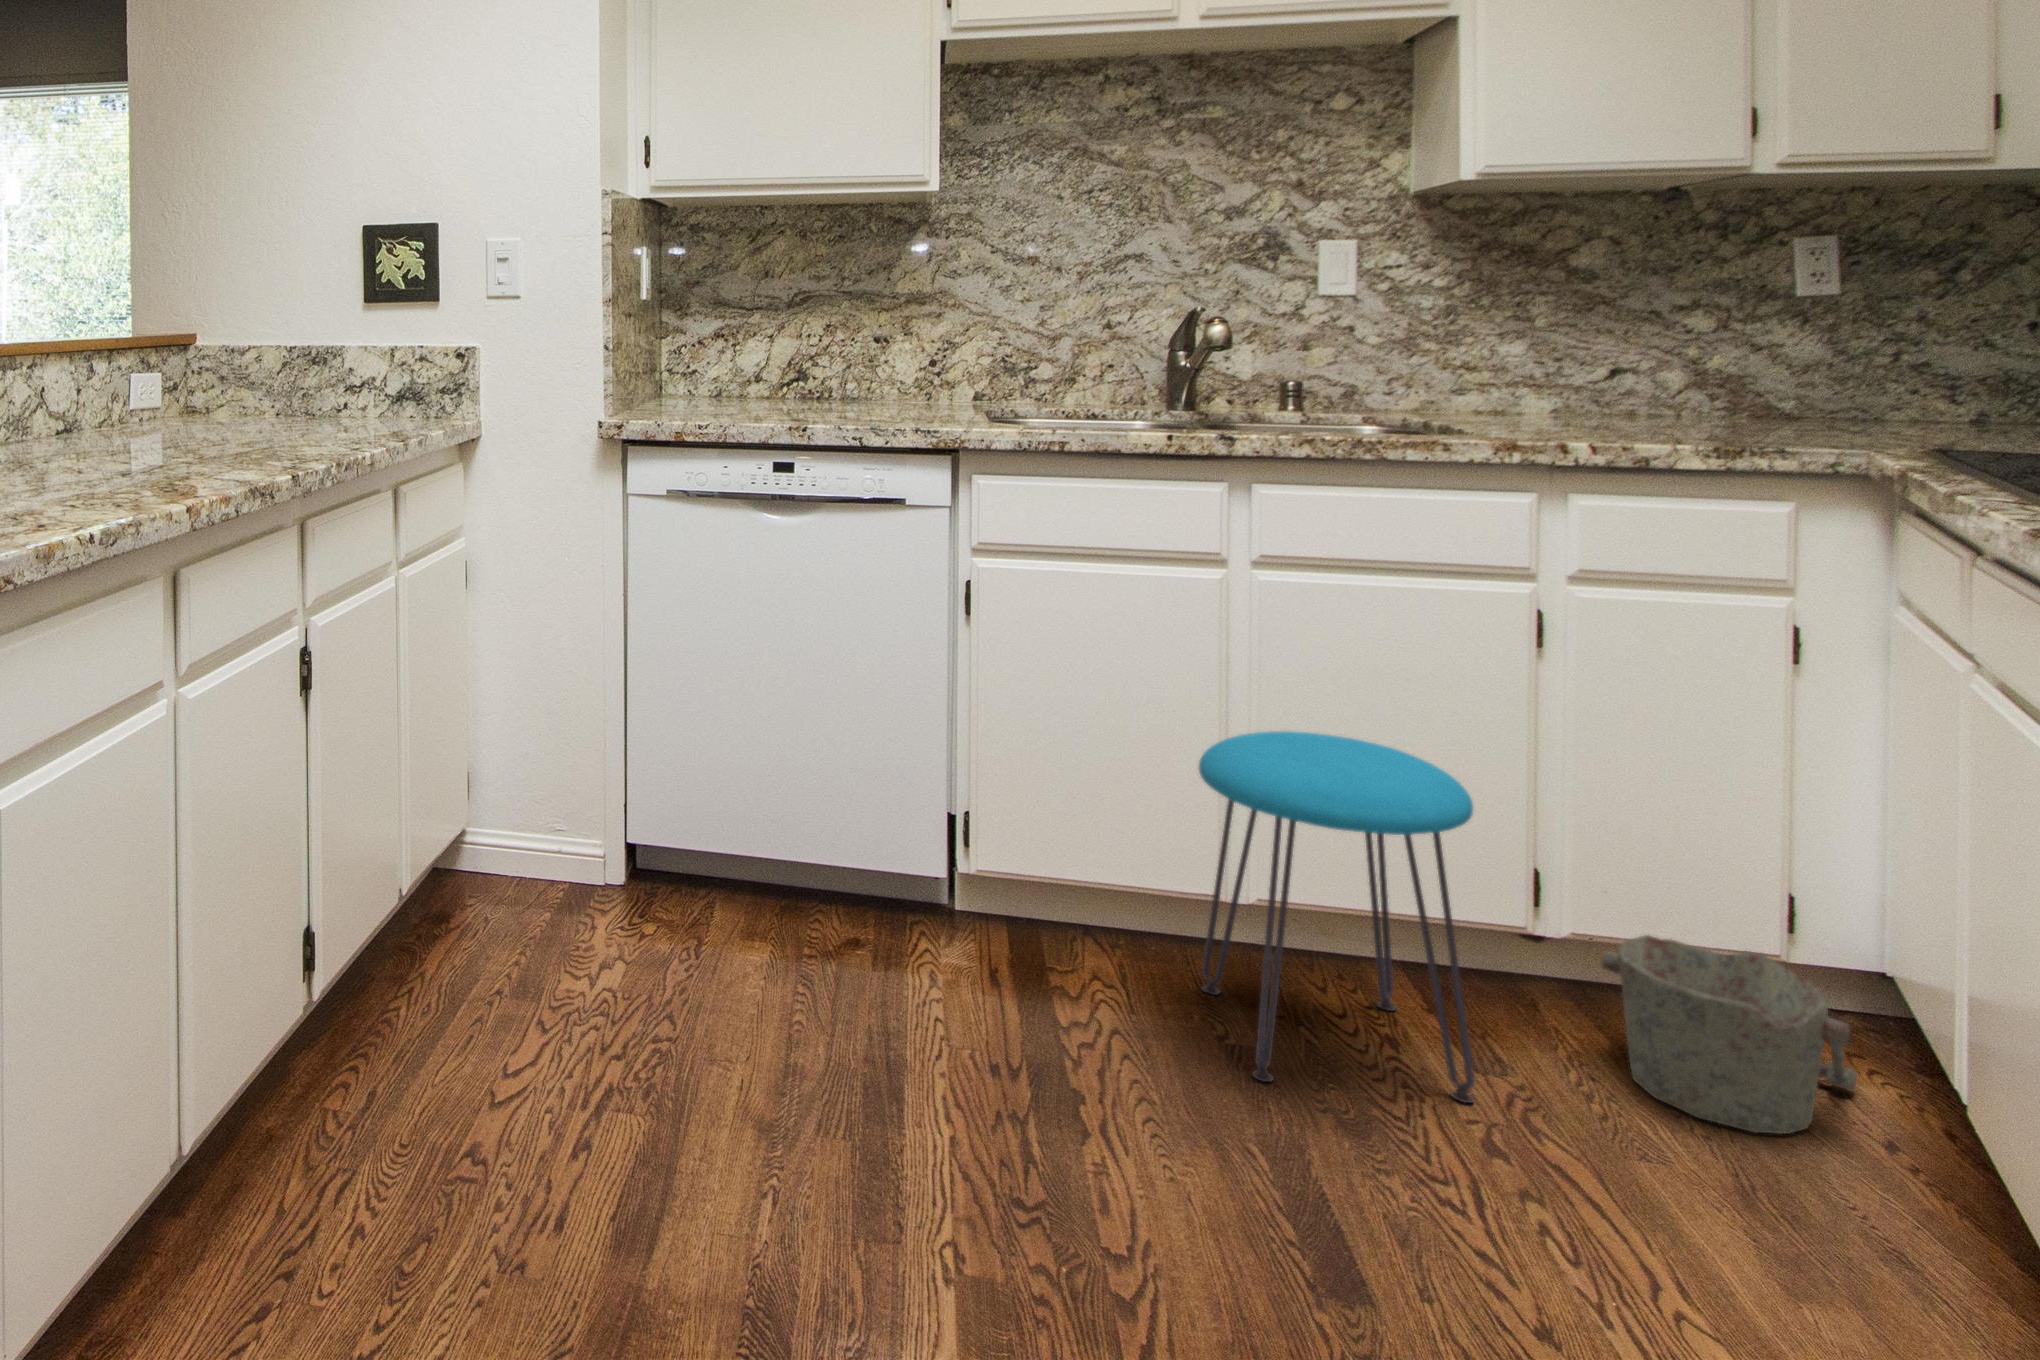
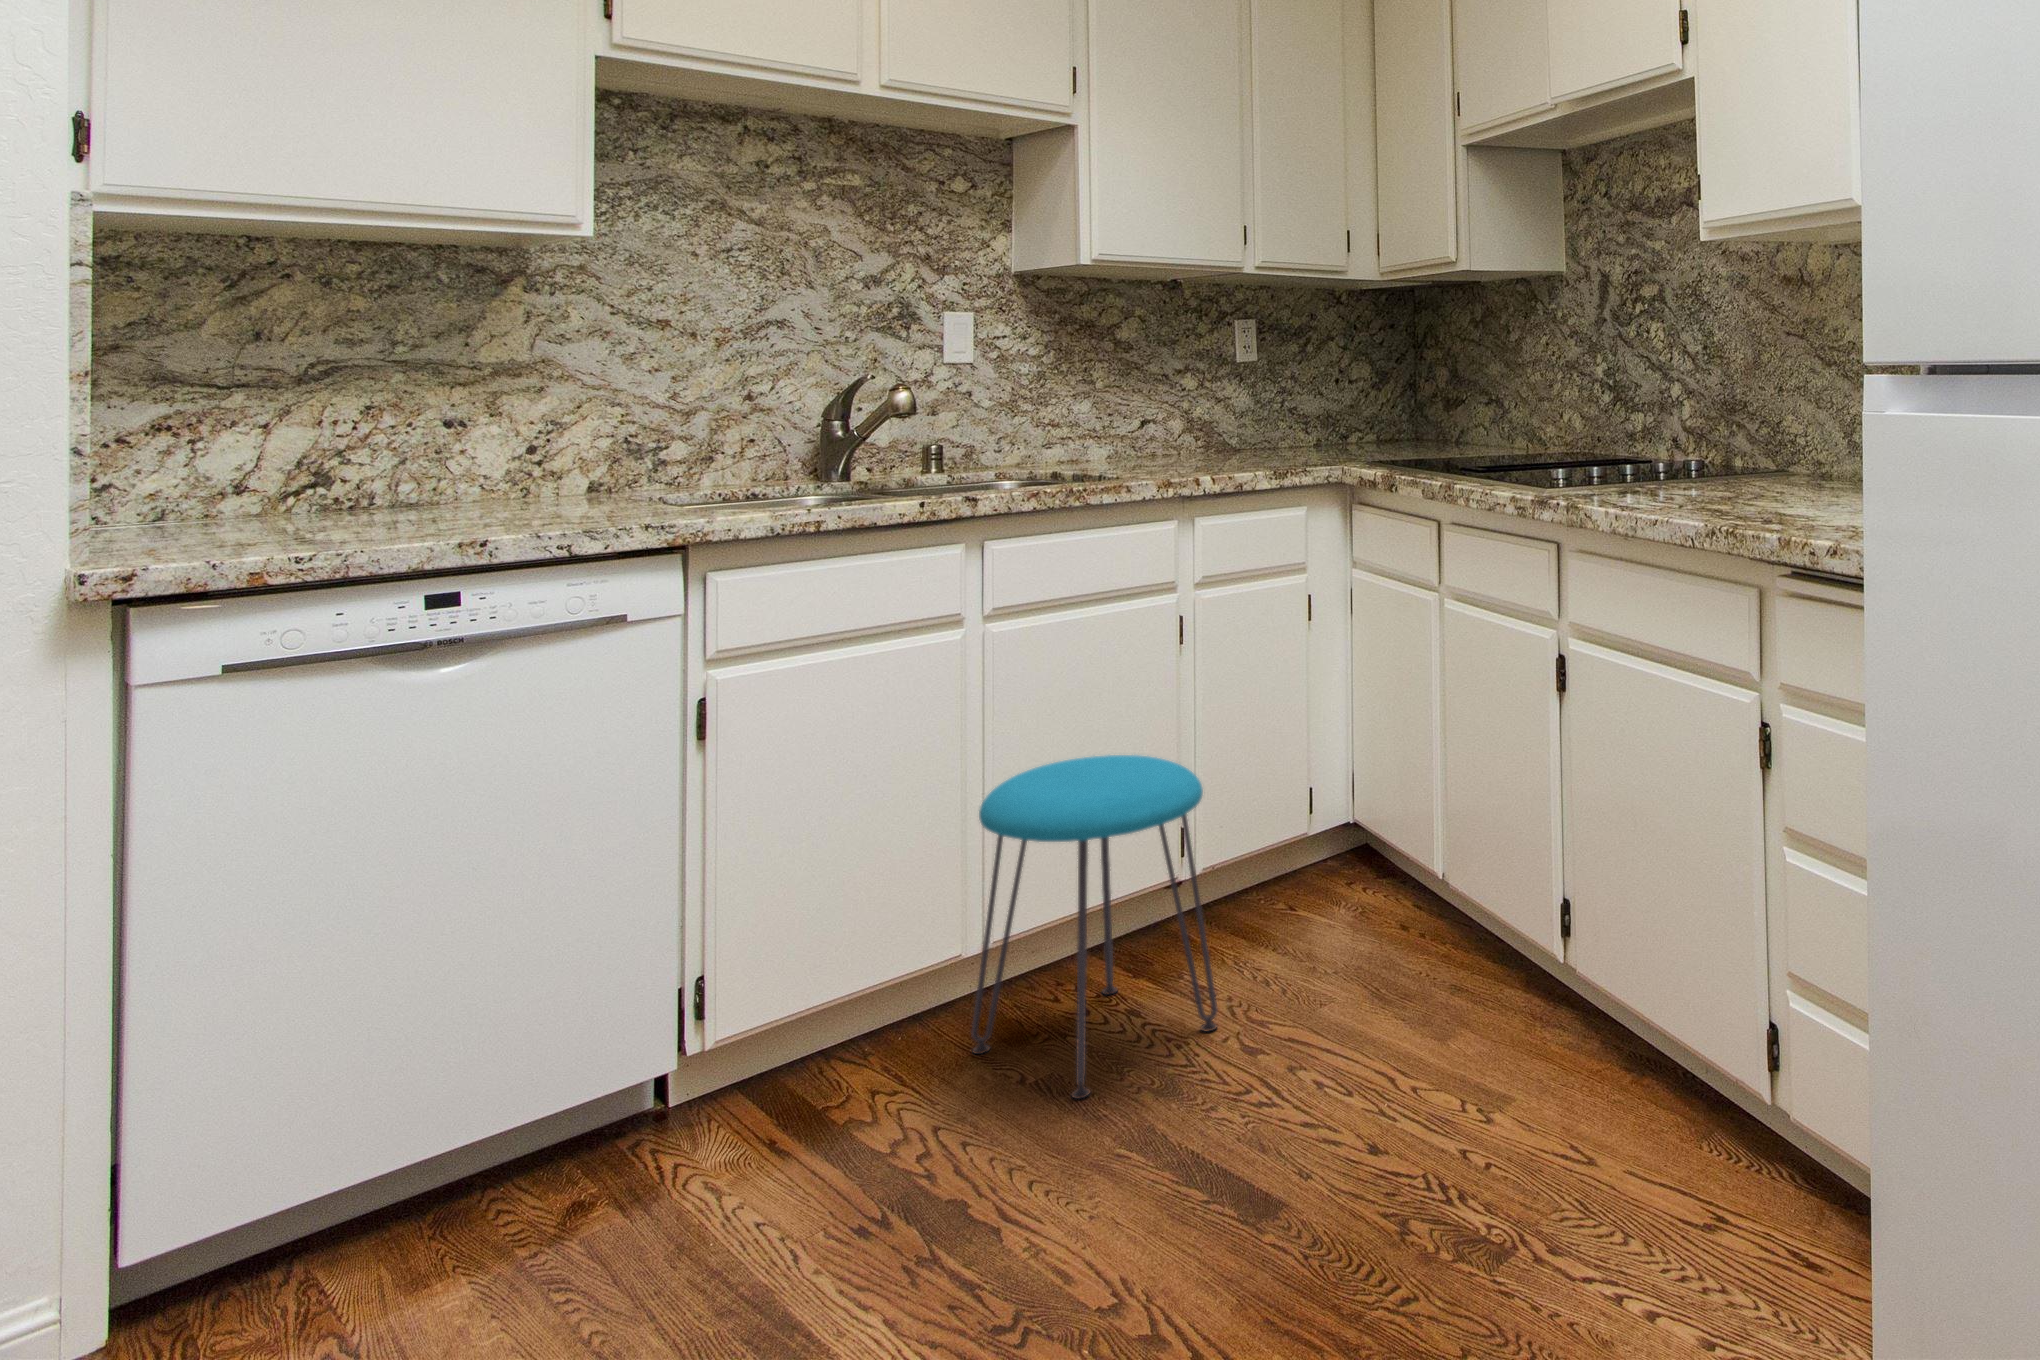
bucket: present [1602,935,1857,1134] -> none [1249,831,1388,964]

